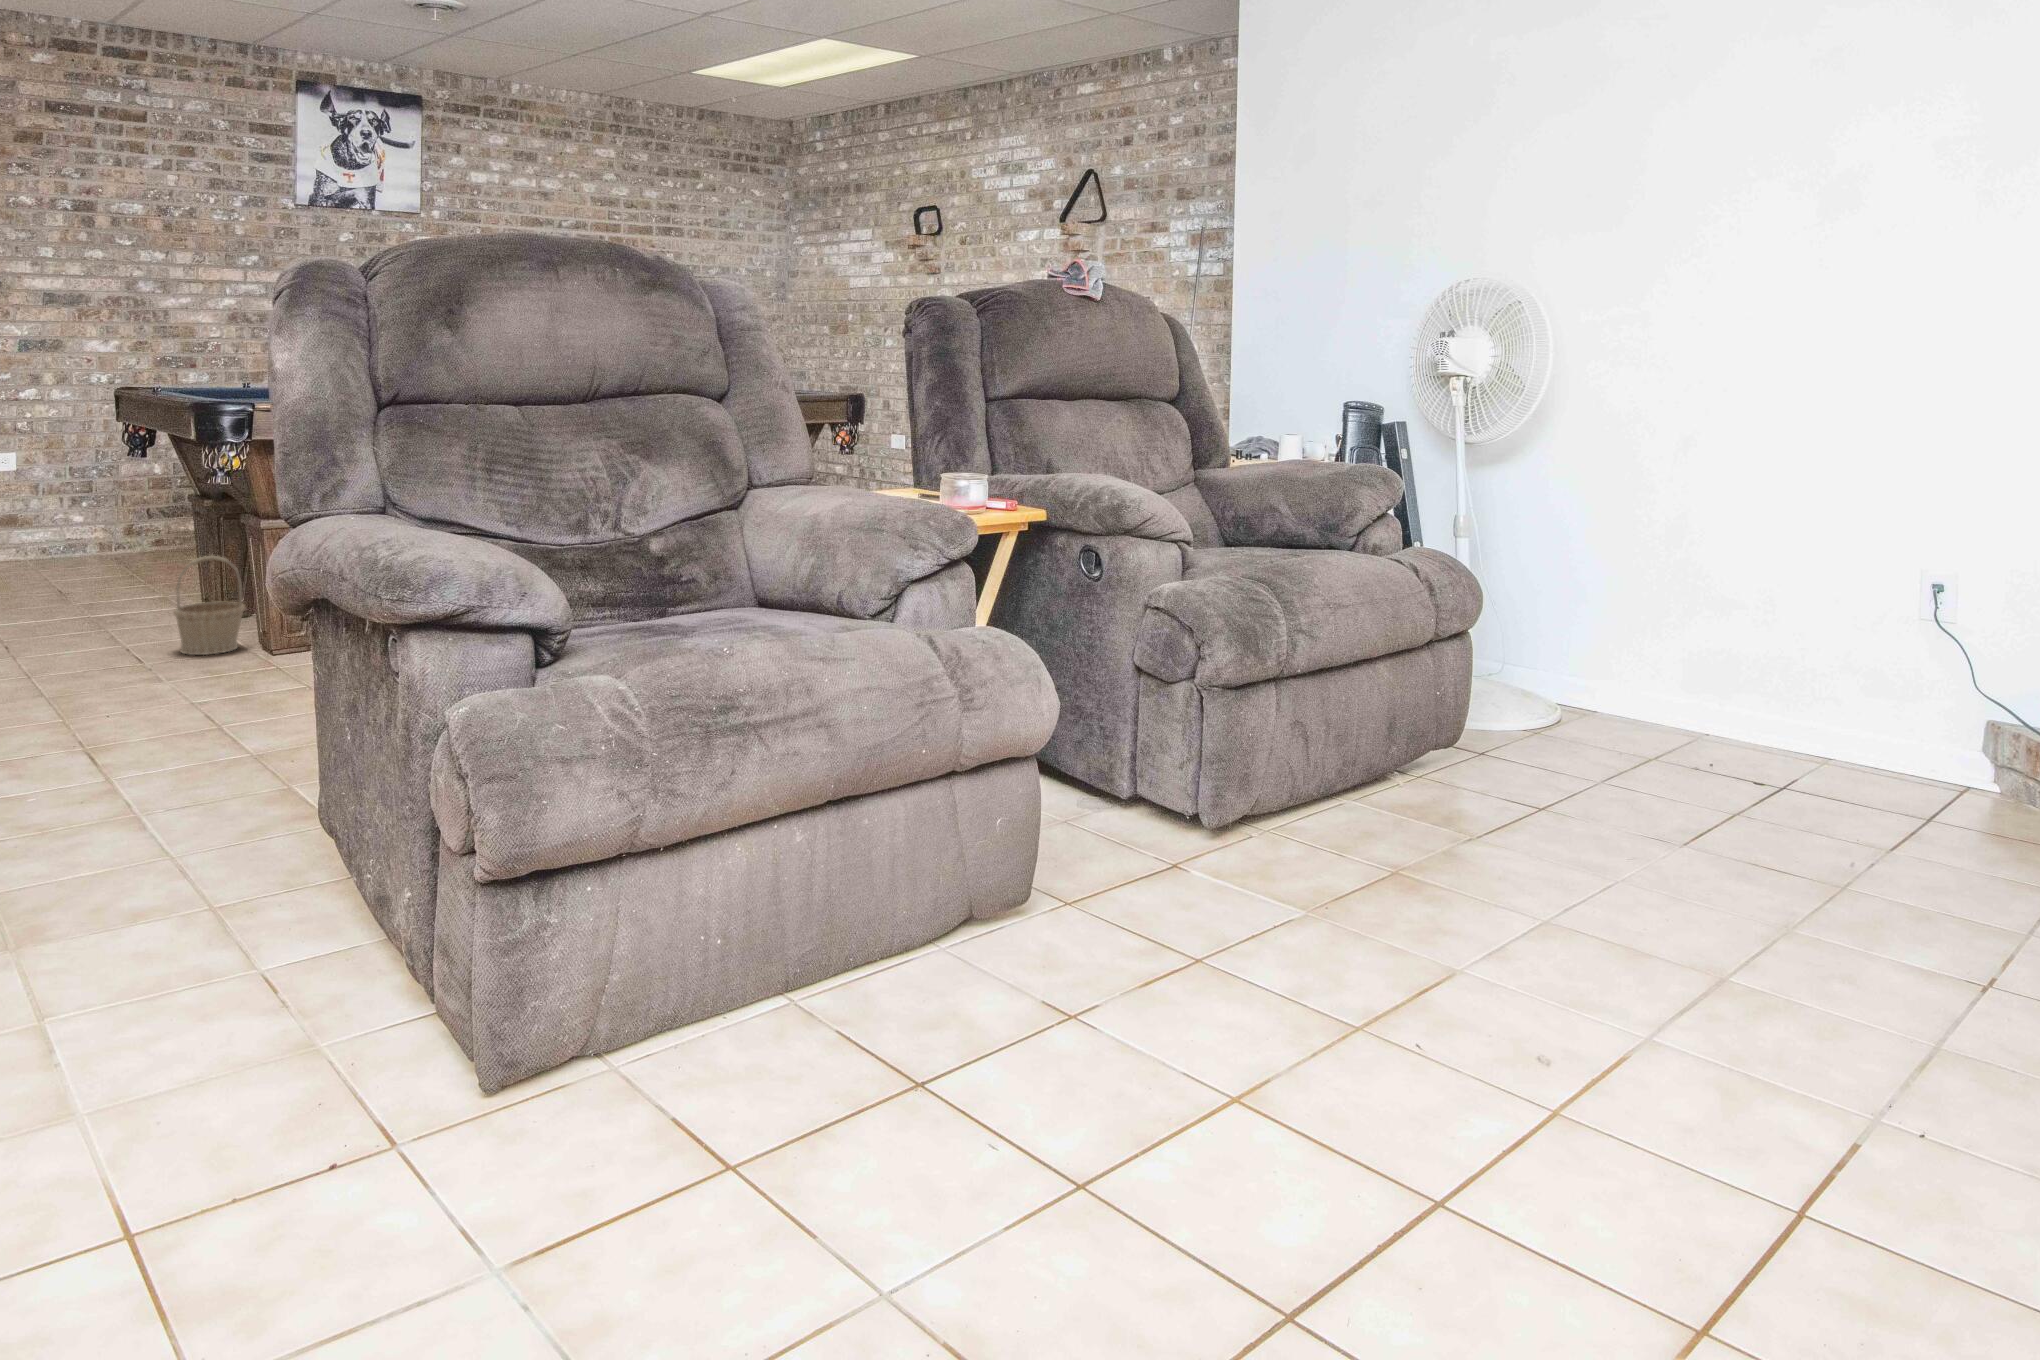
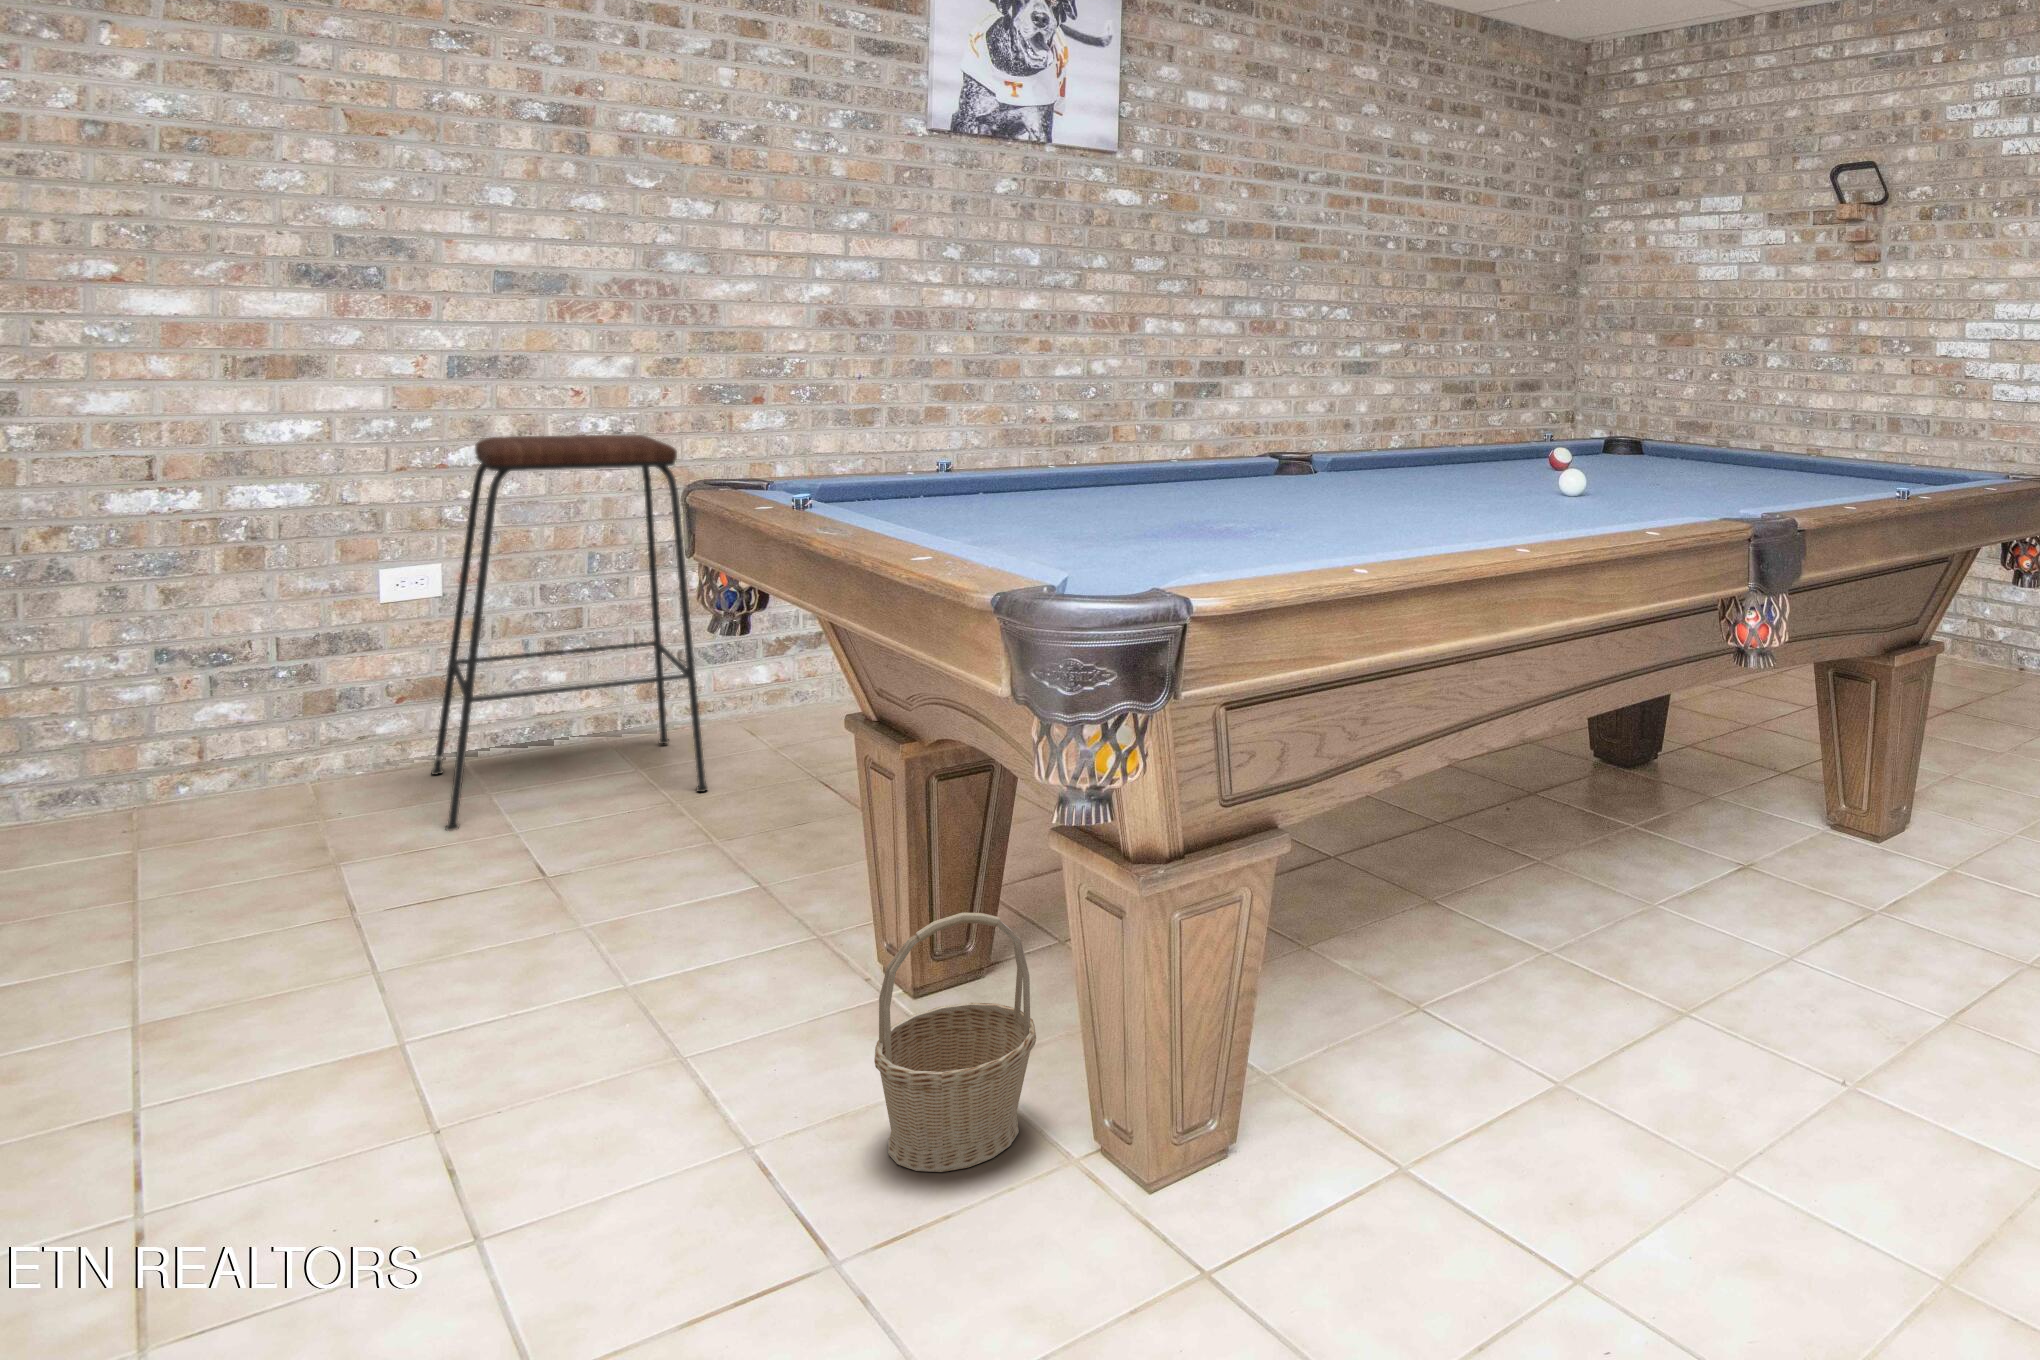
bar stool: none [11,382,155,582] -> present [431,435,708,831]

